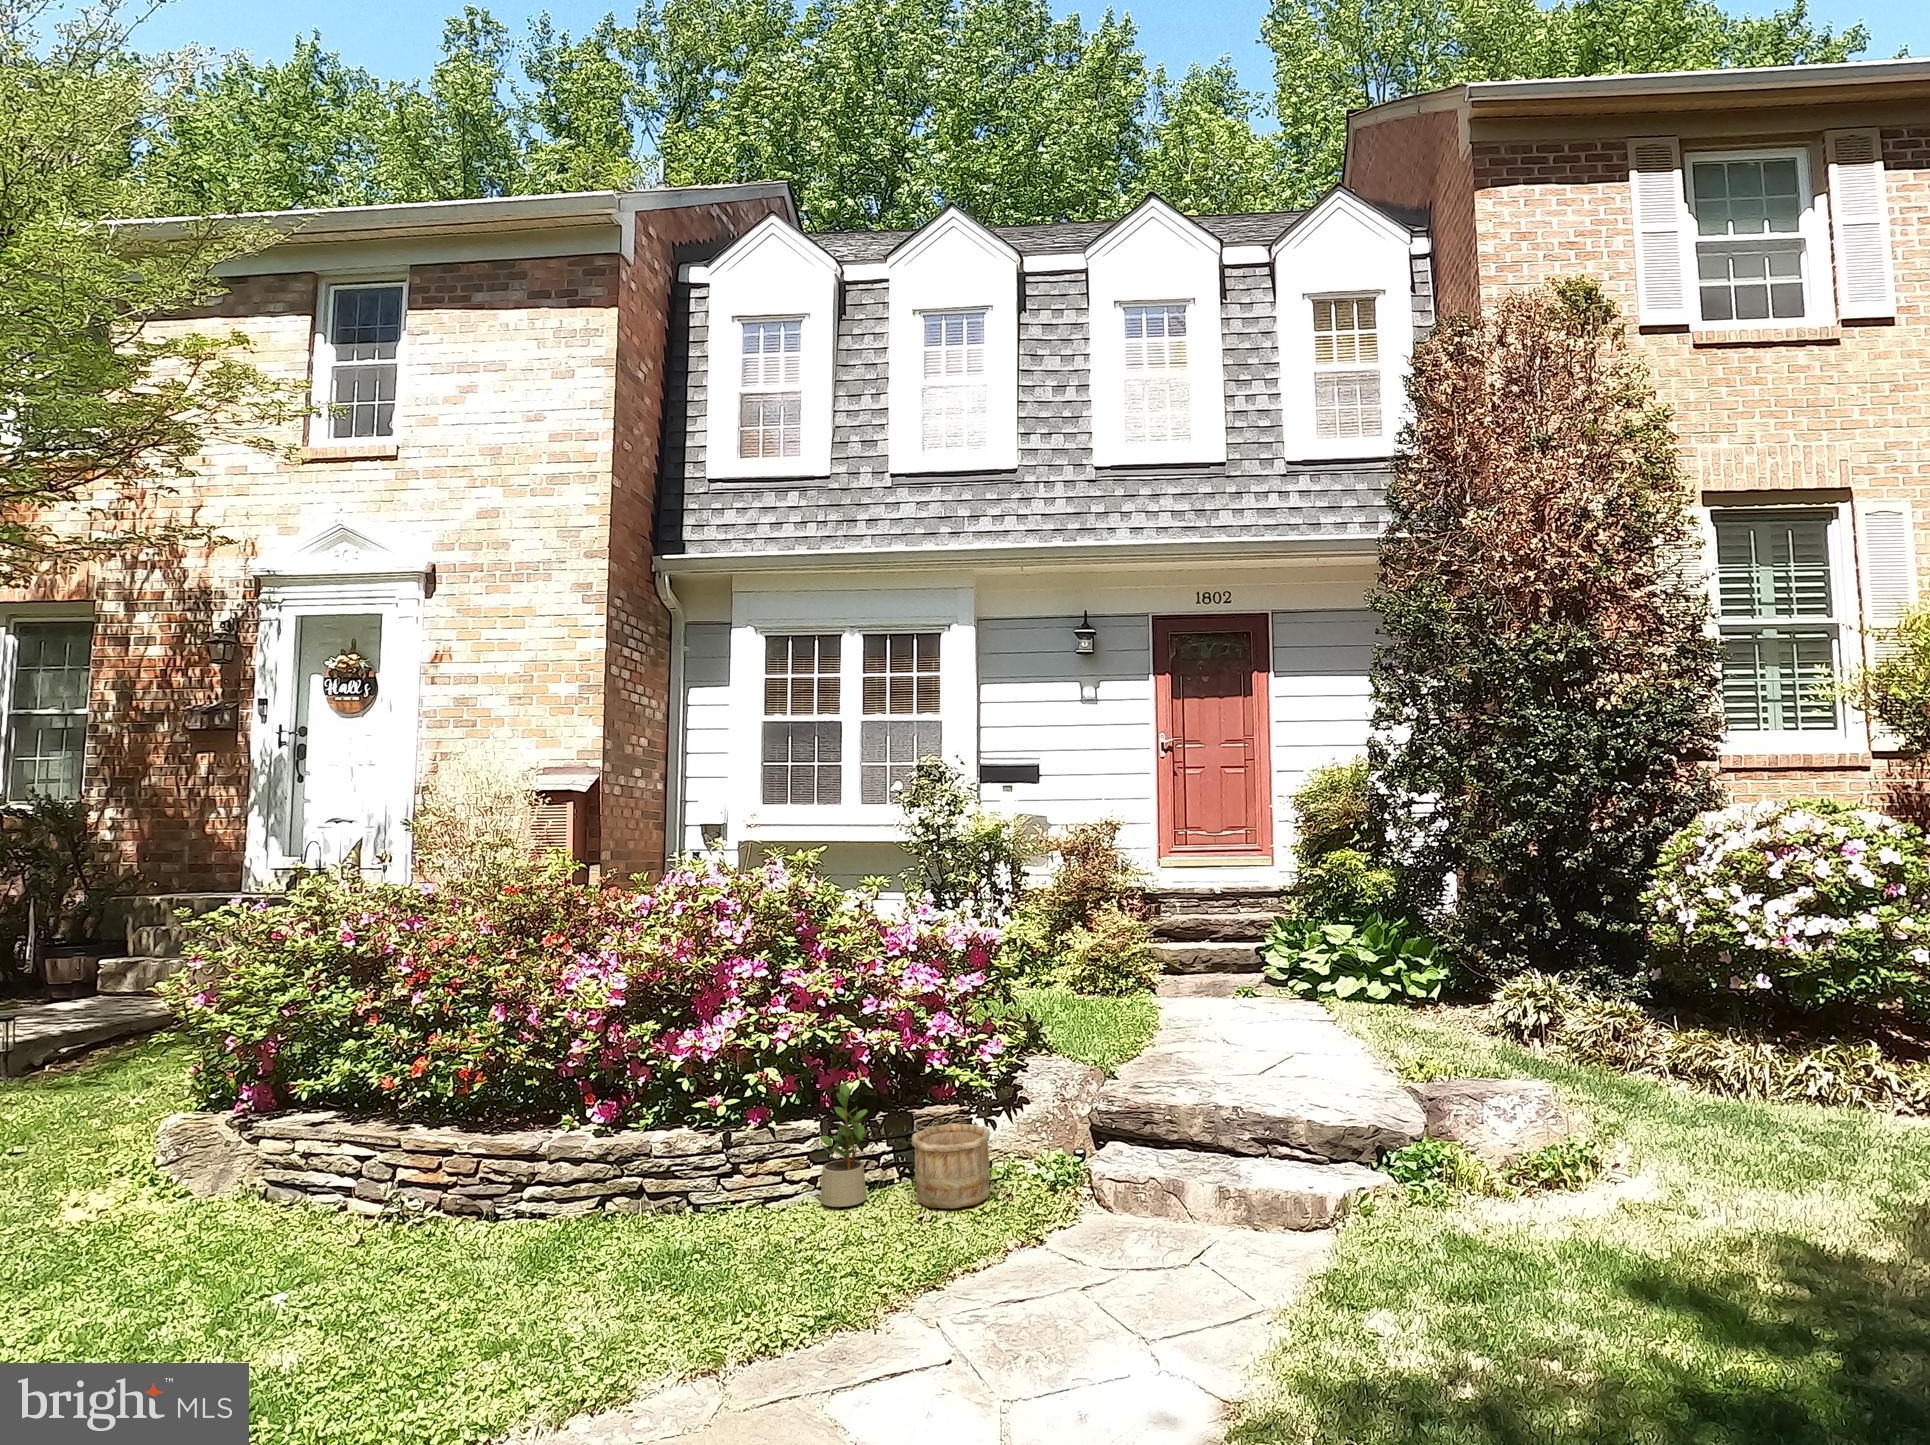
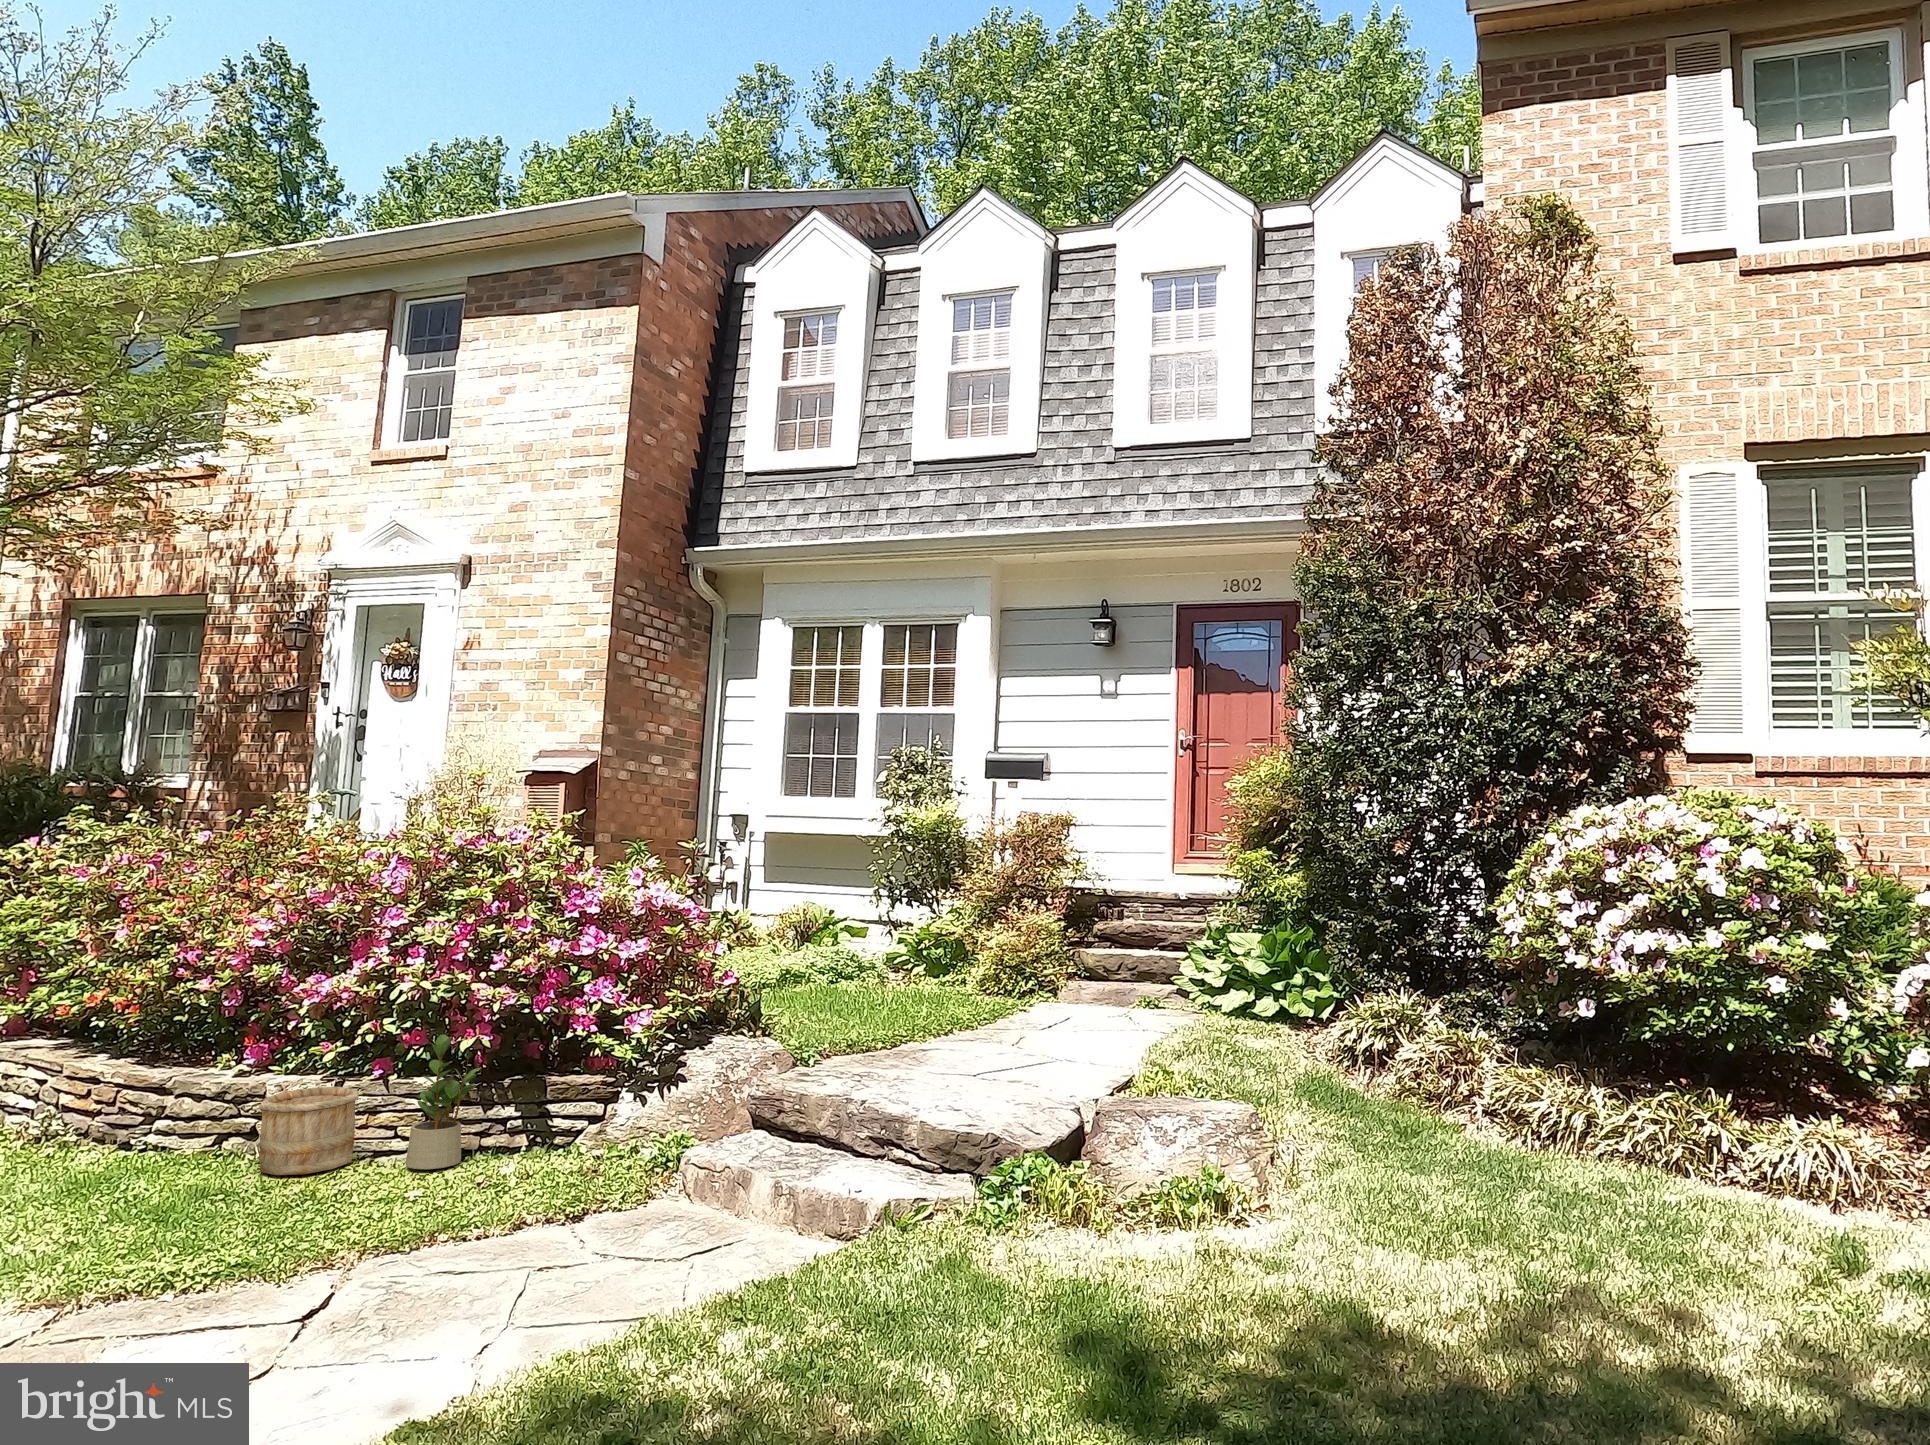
wooden bucket: present [912,1124,990,1208] -> present [259,1087,359,1175]

